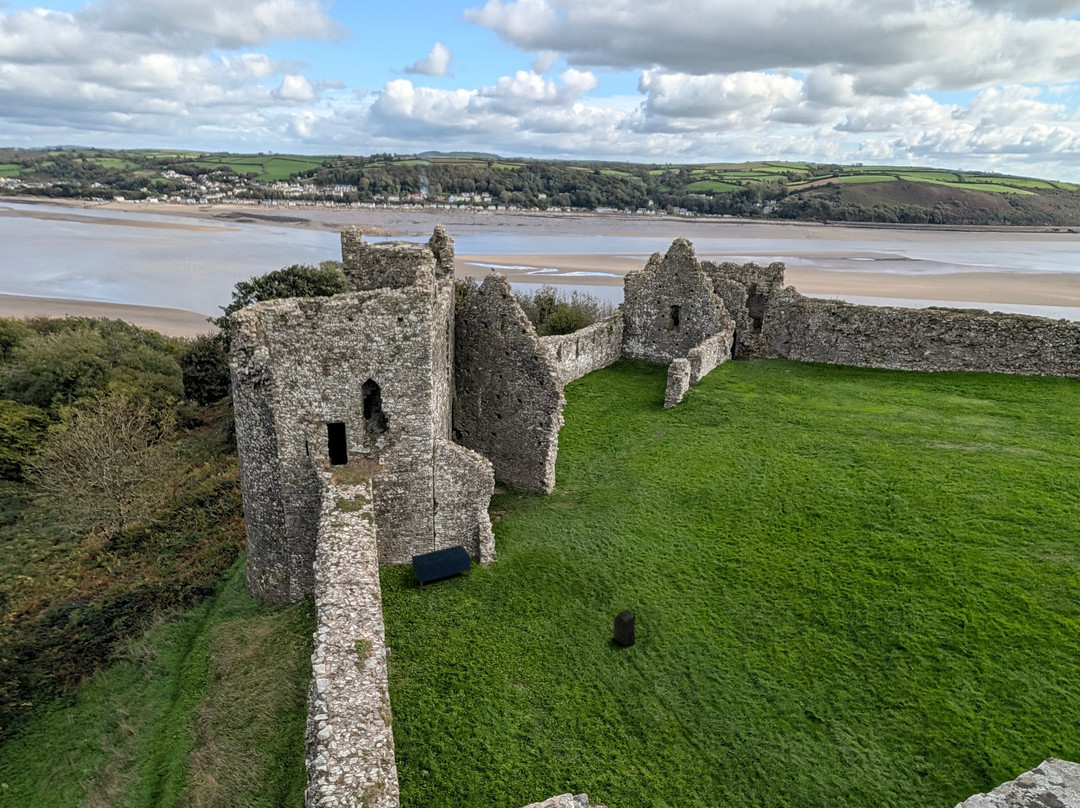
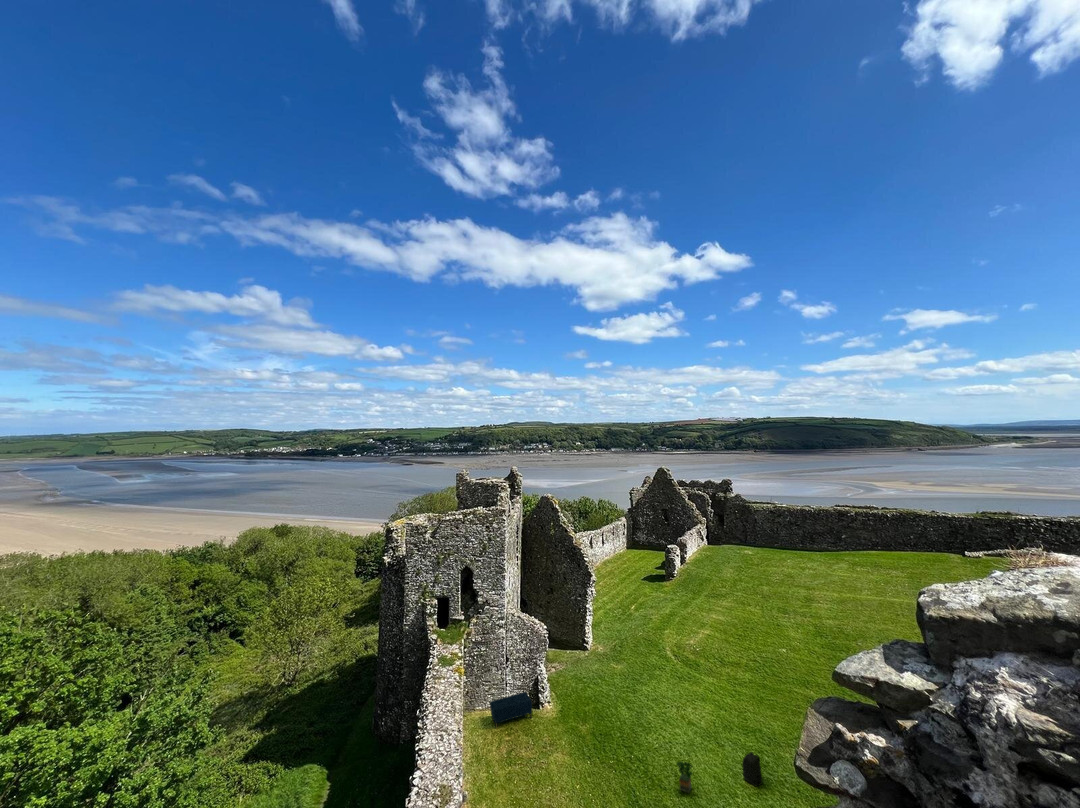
backpack: present [614,609,636,646] -> present [742,752,762,786]
potted tree: none [659,615,681,649] -> present [677,761,693,793]

